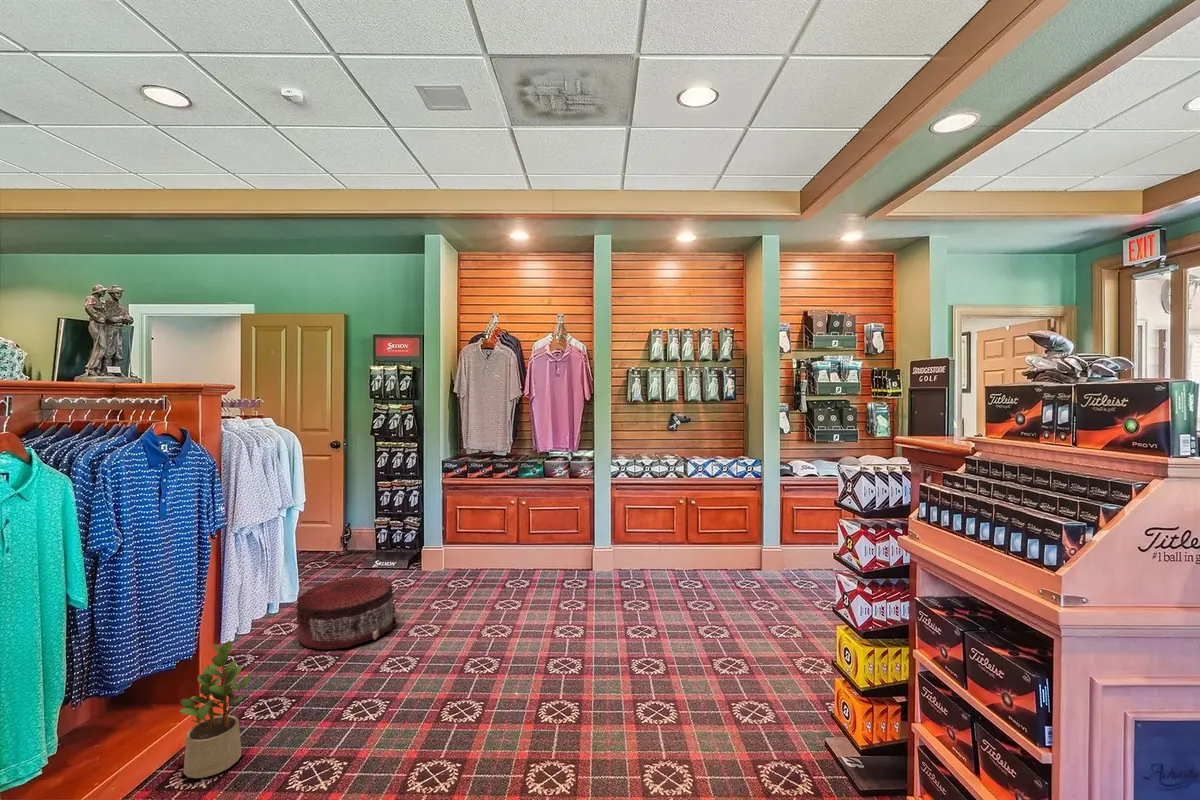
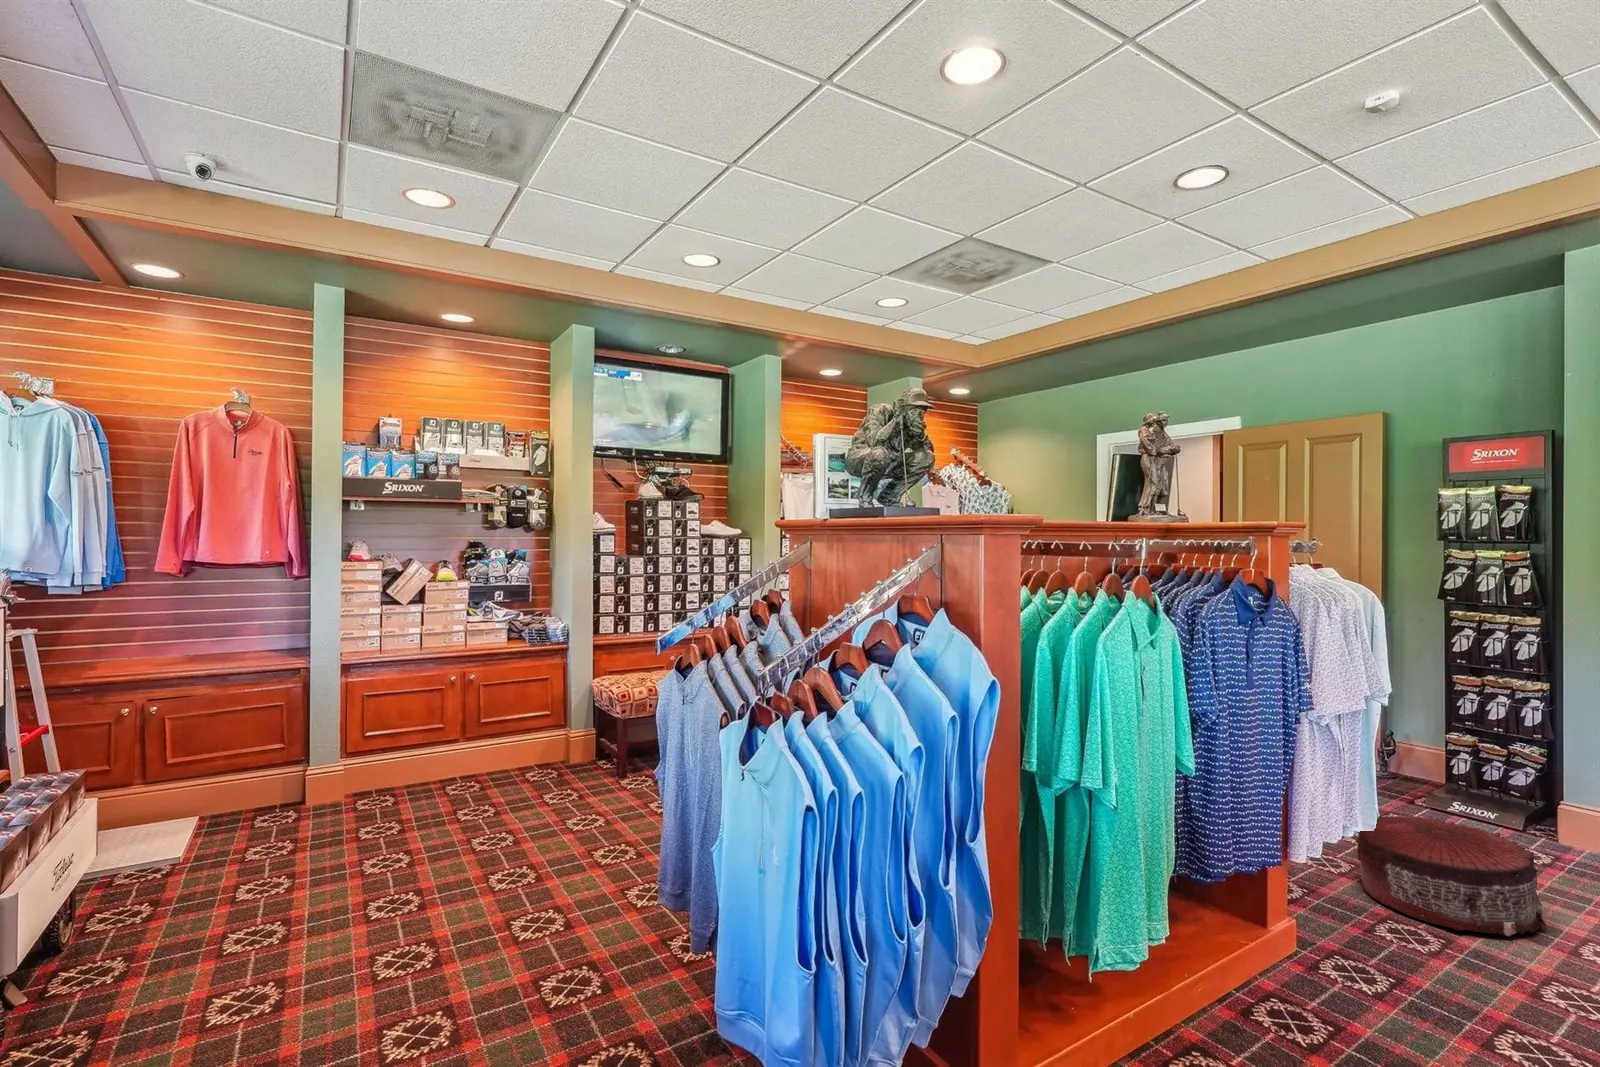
potted plant: present [179,641,252,778] -> none [1261,858,1358,1029]

